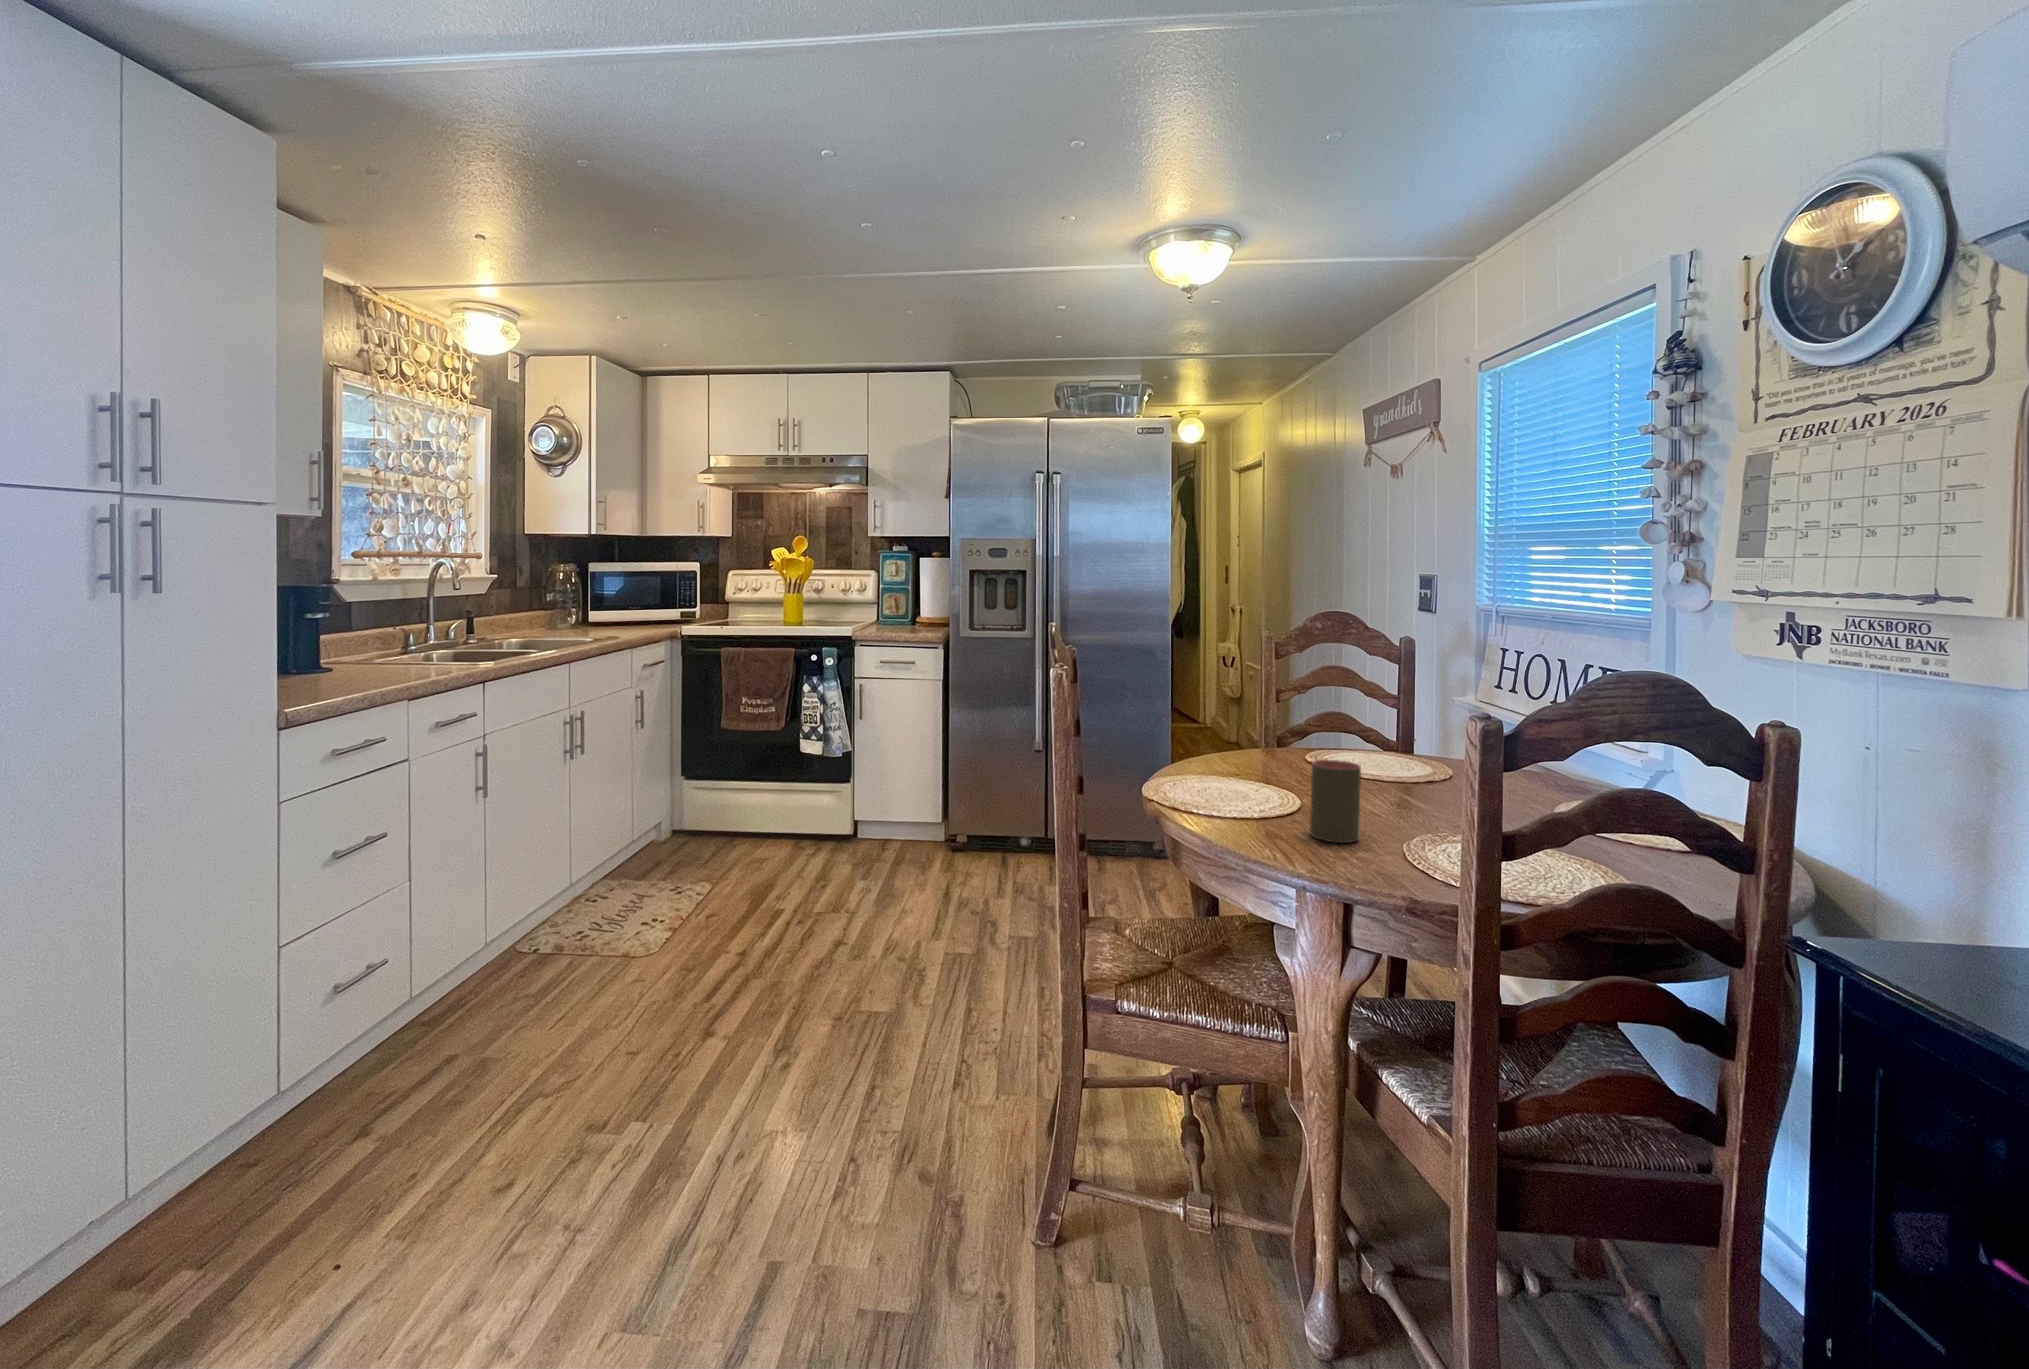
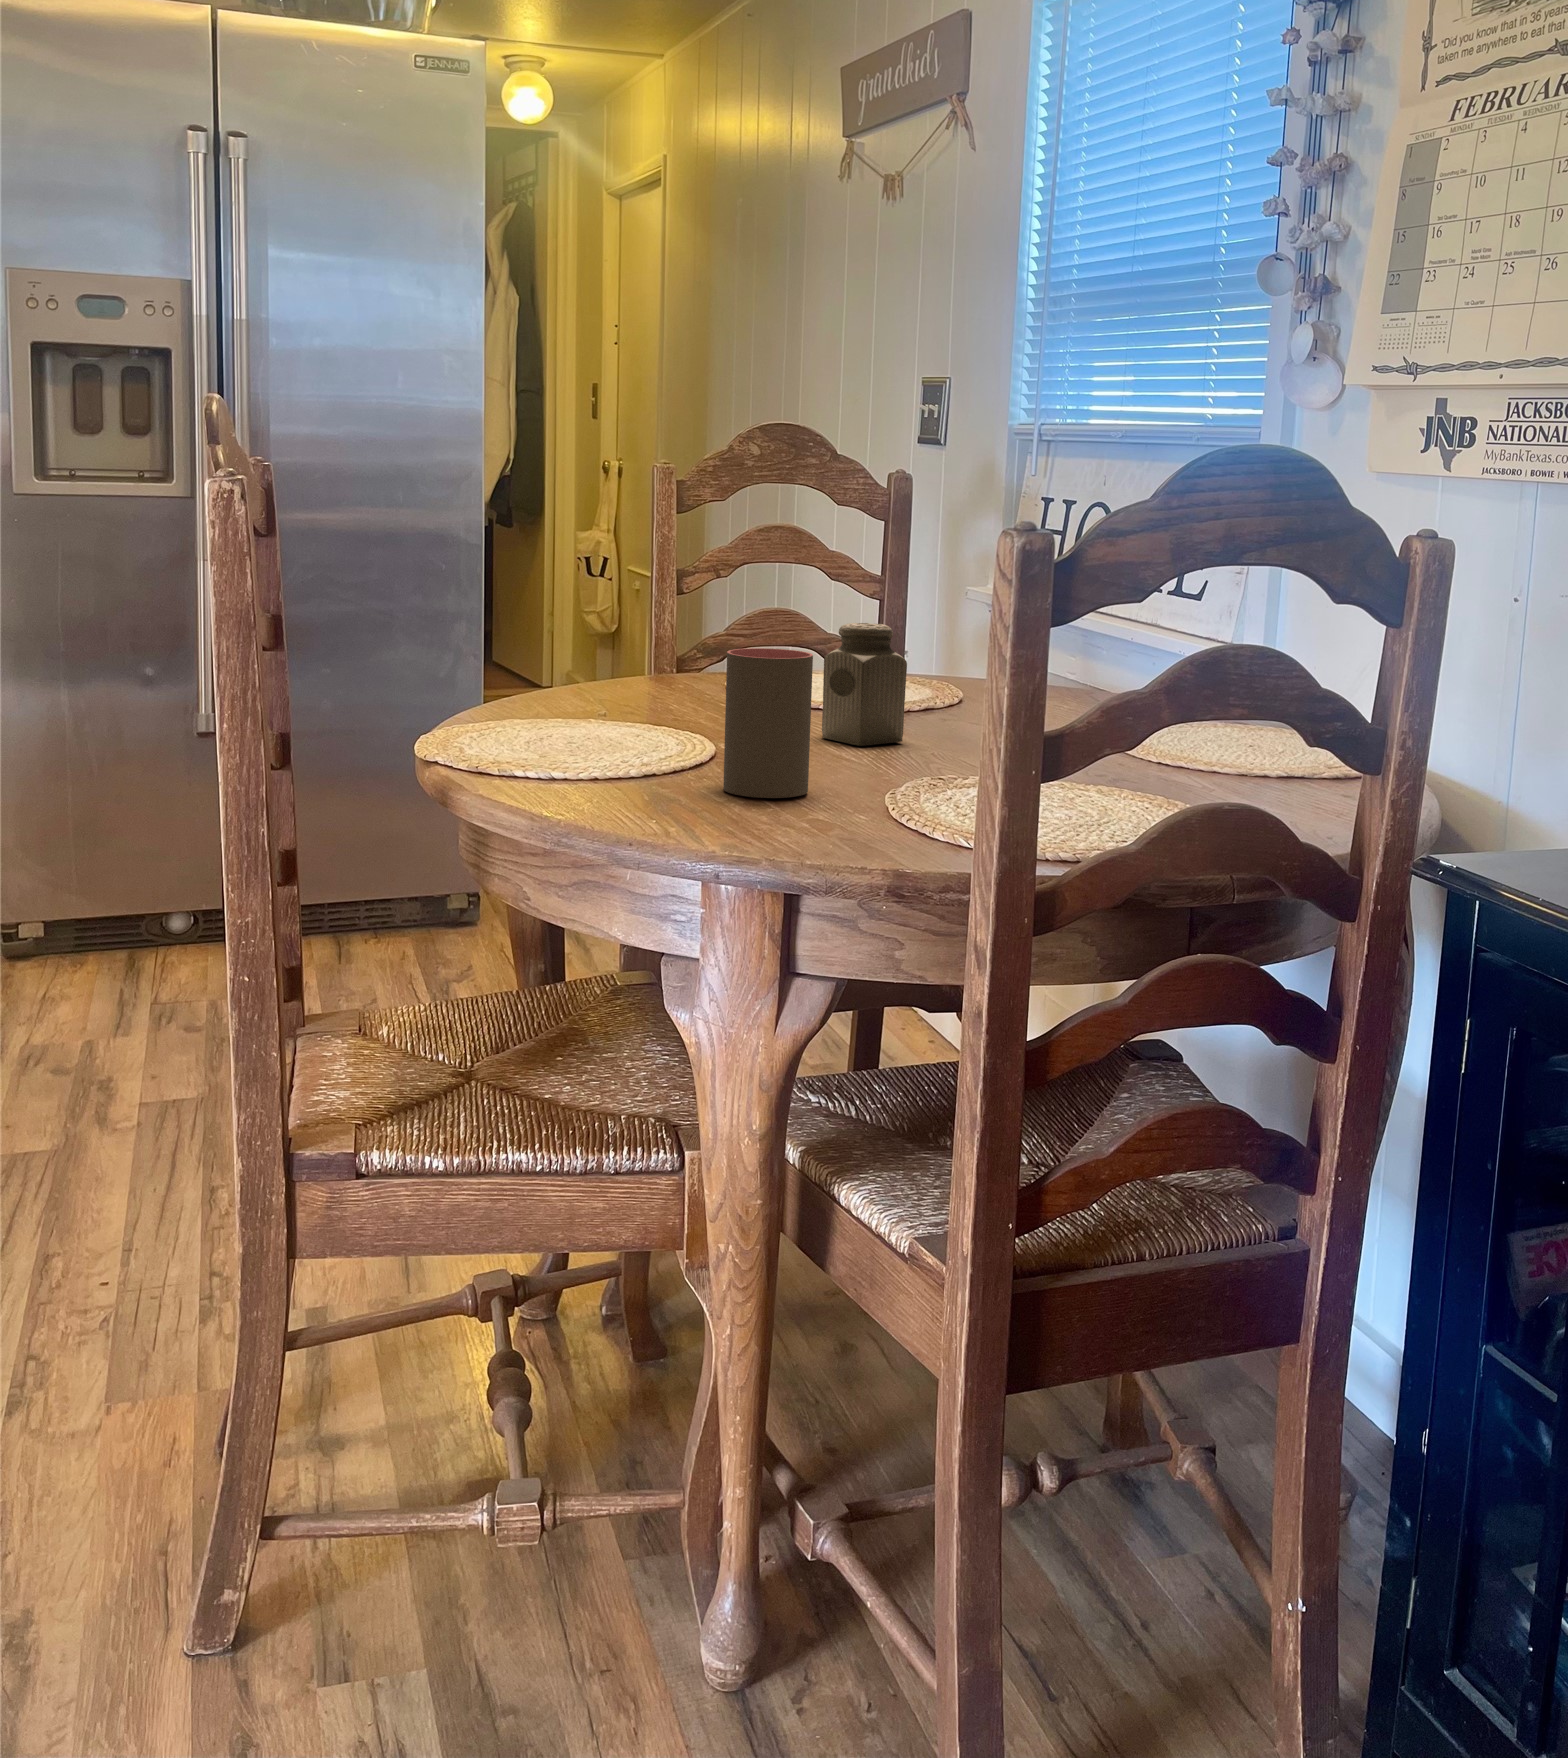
salt shaker: none [1365,737,1416,806] -> present [822,623,907,746]

